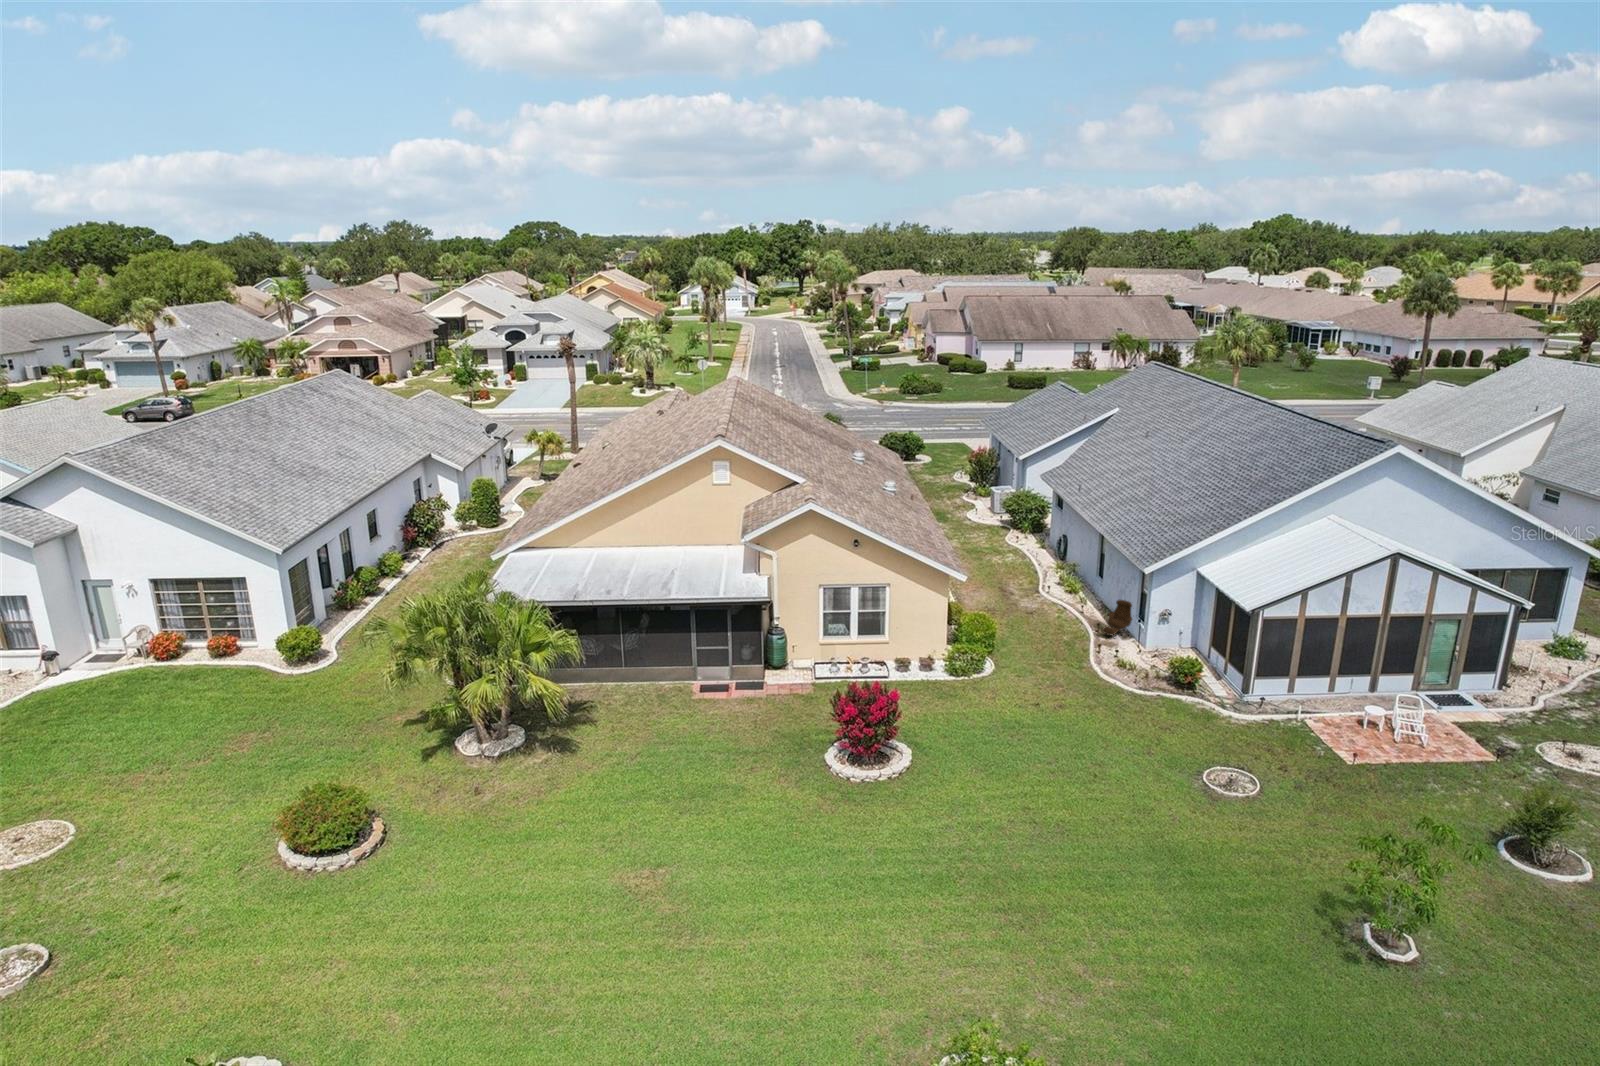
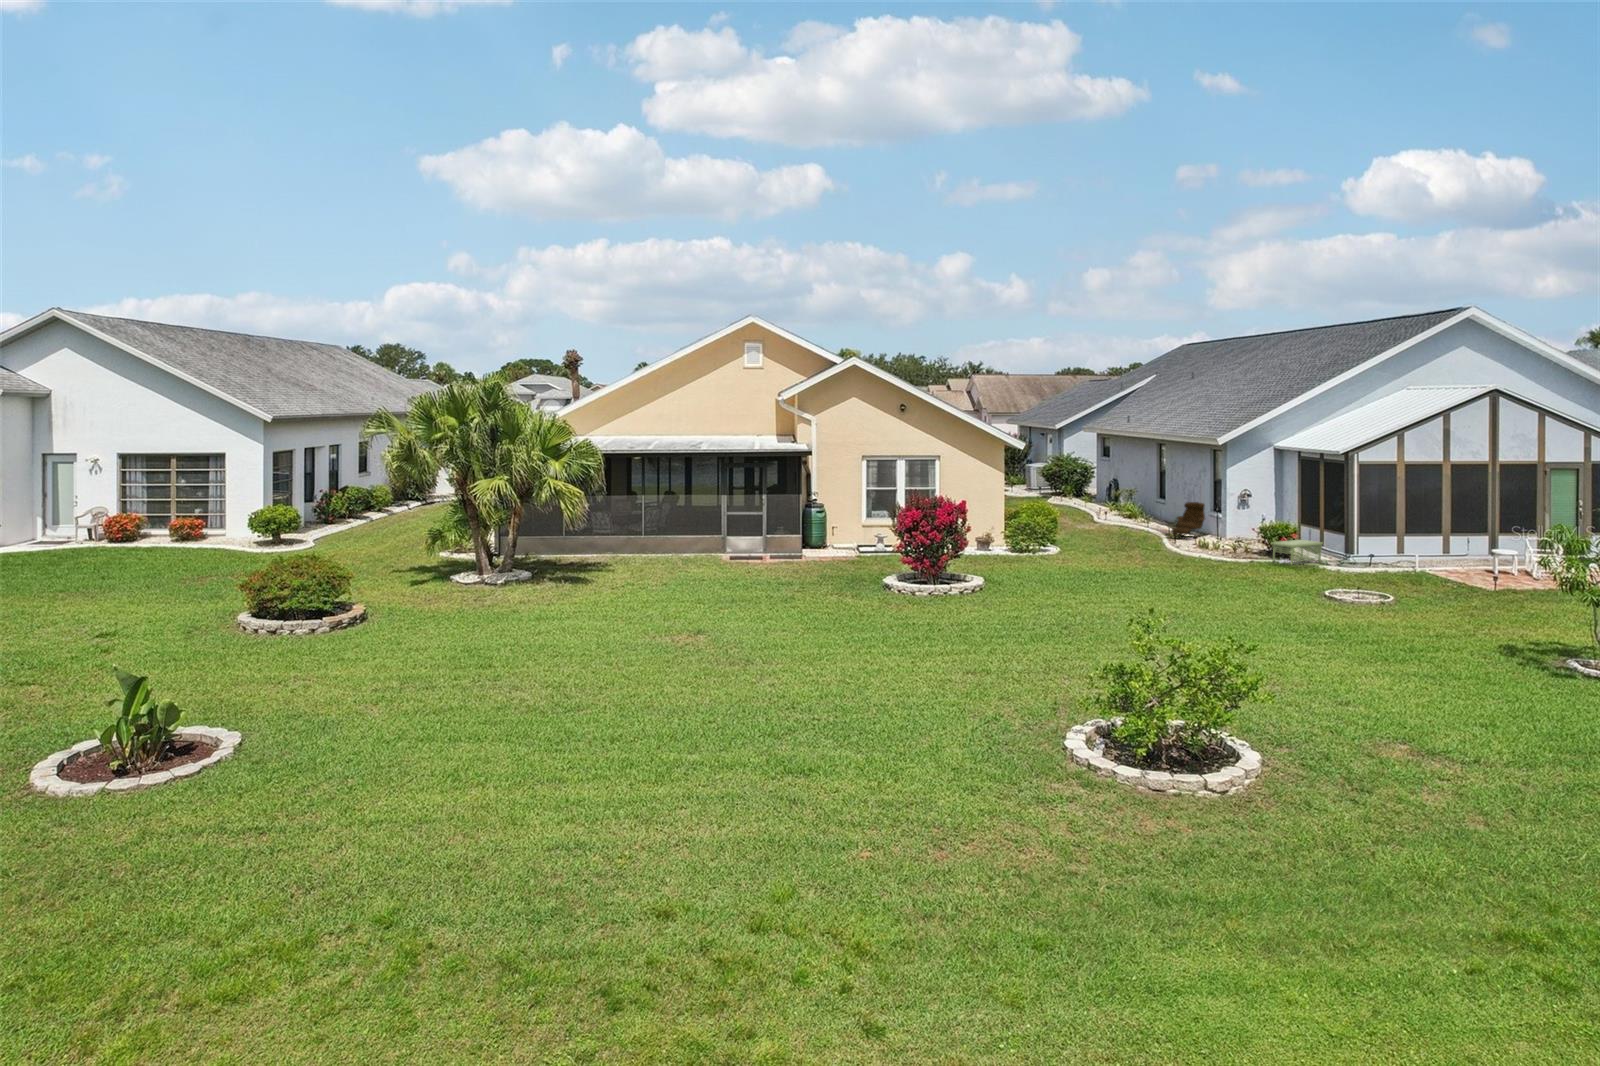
storage bench: none [1180,673,1227,706] -> present [1272,540,1323,565]

